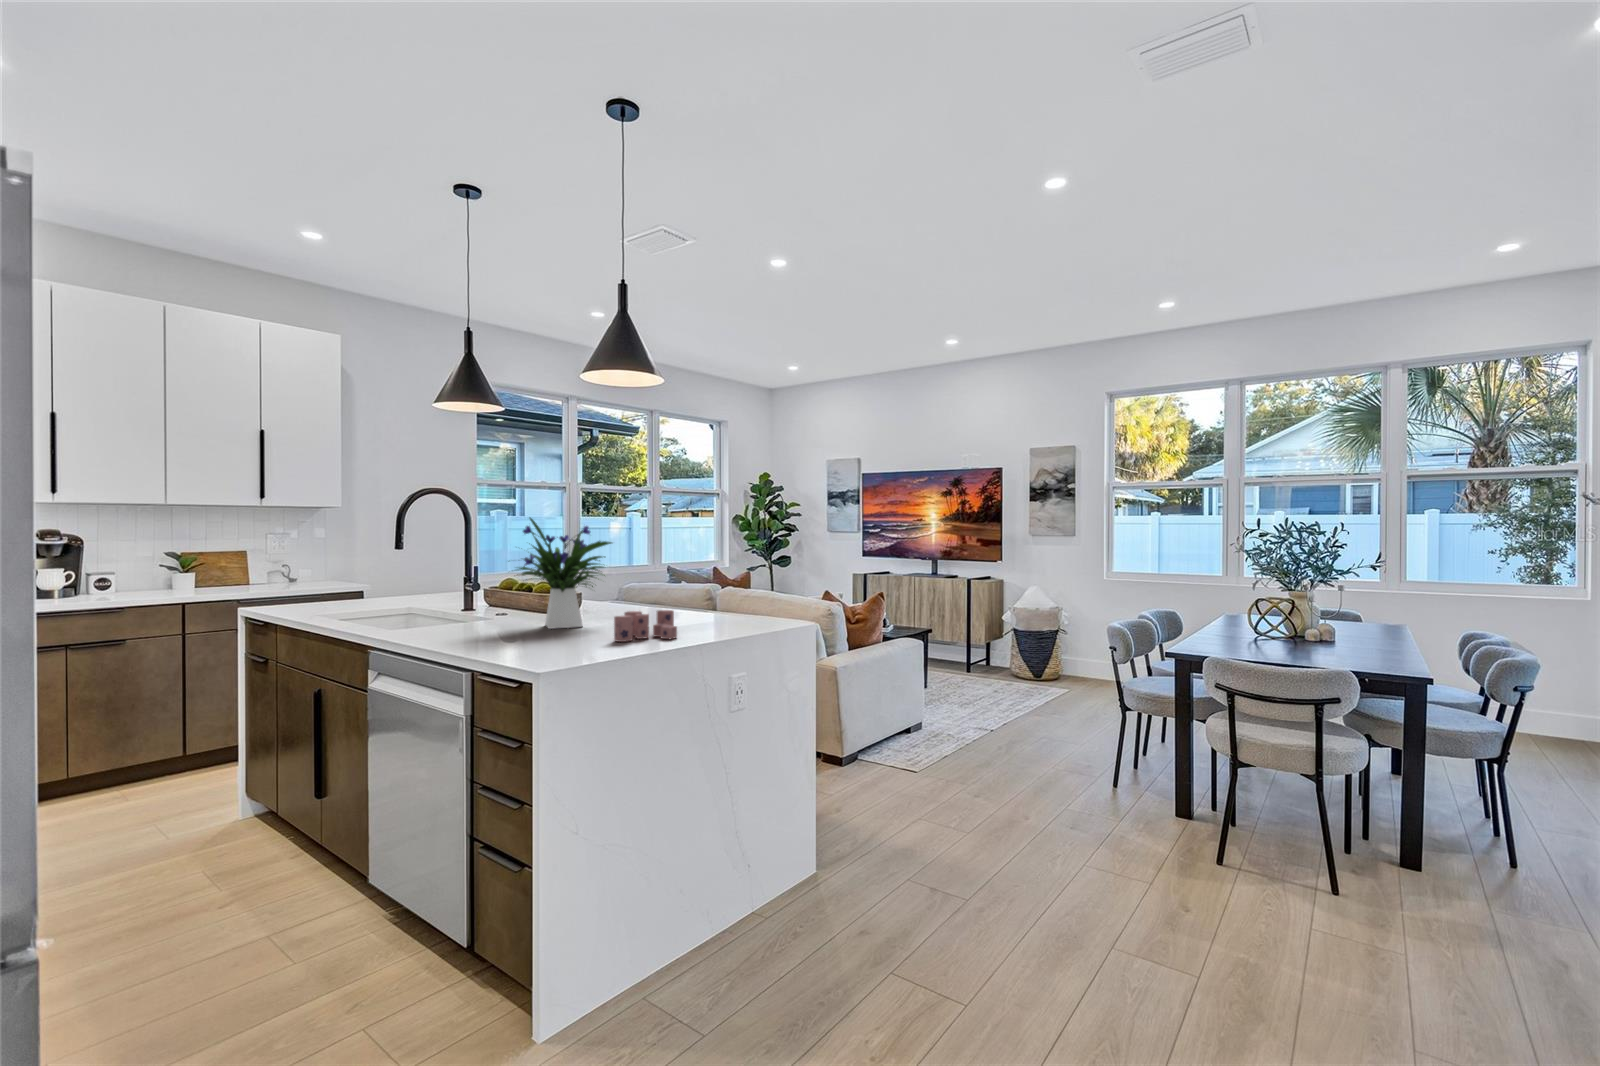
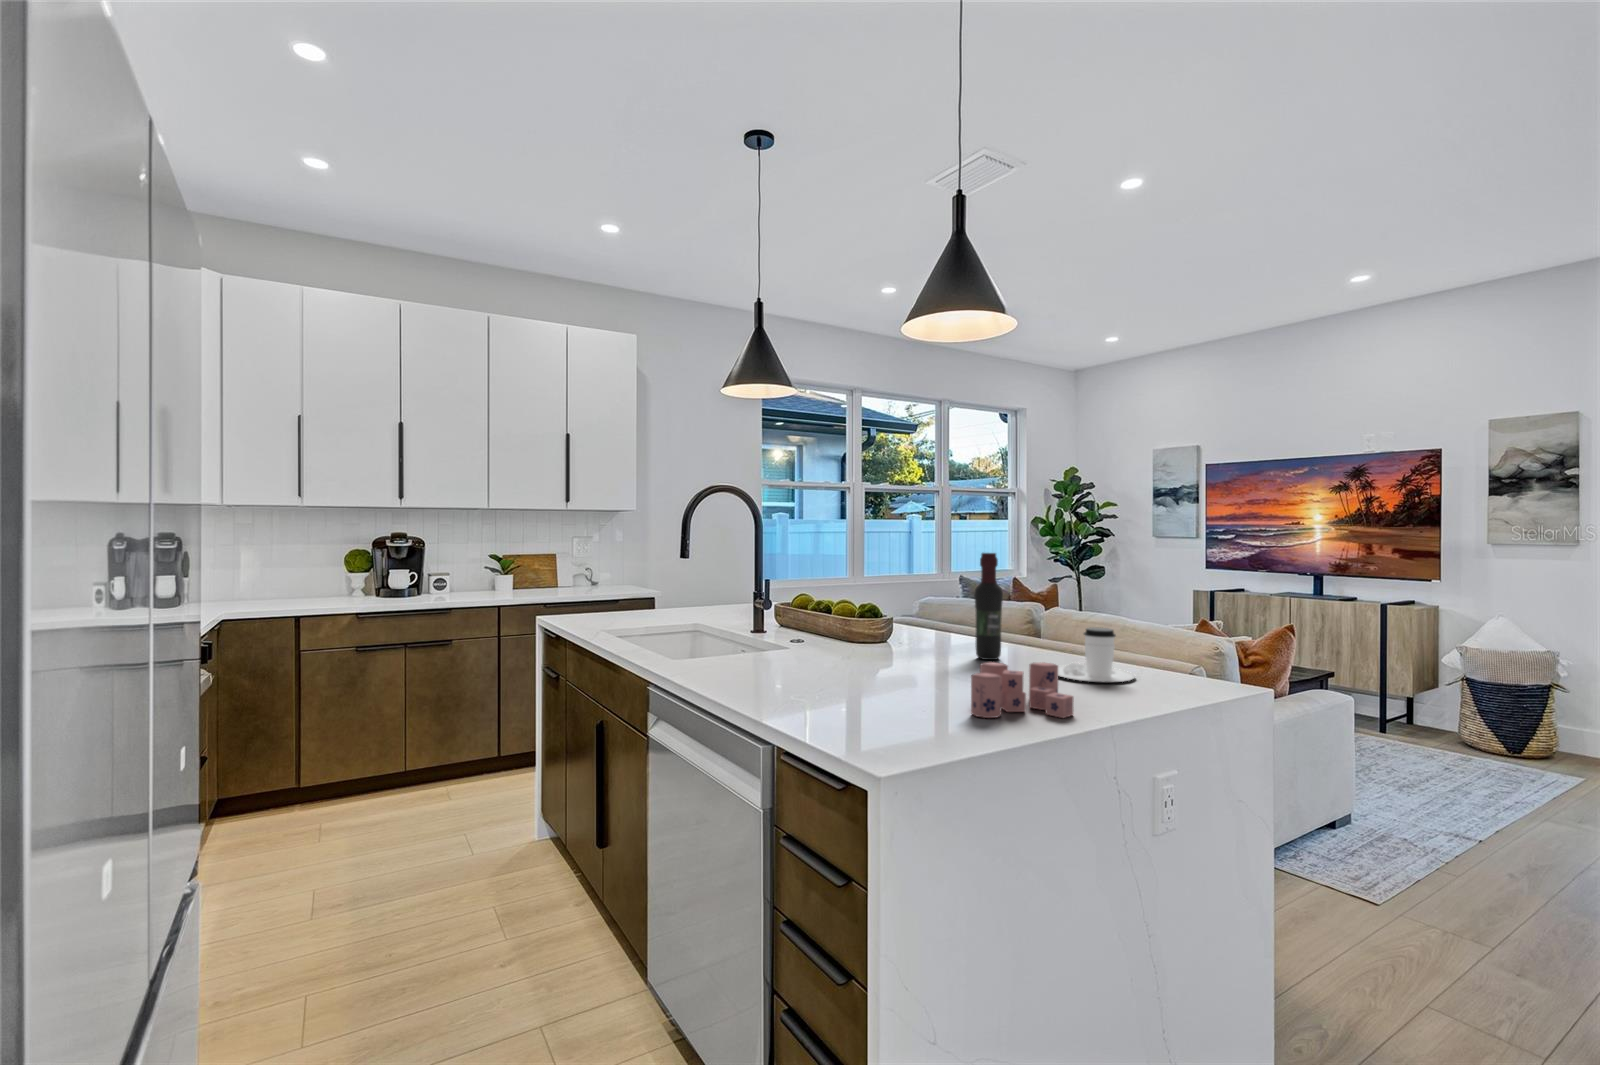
flower arrangement: present [517,518,612,629] -> none [804,516,949,676]
wine bottle: none [636,542,656,617] -> present [974,553,1003,660]
coffee cup: none [681,590,733,623] -> present [1058,627,1135,682]

